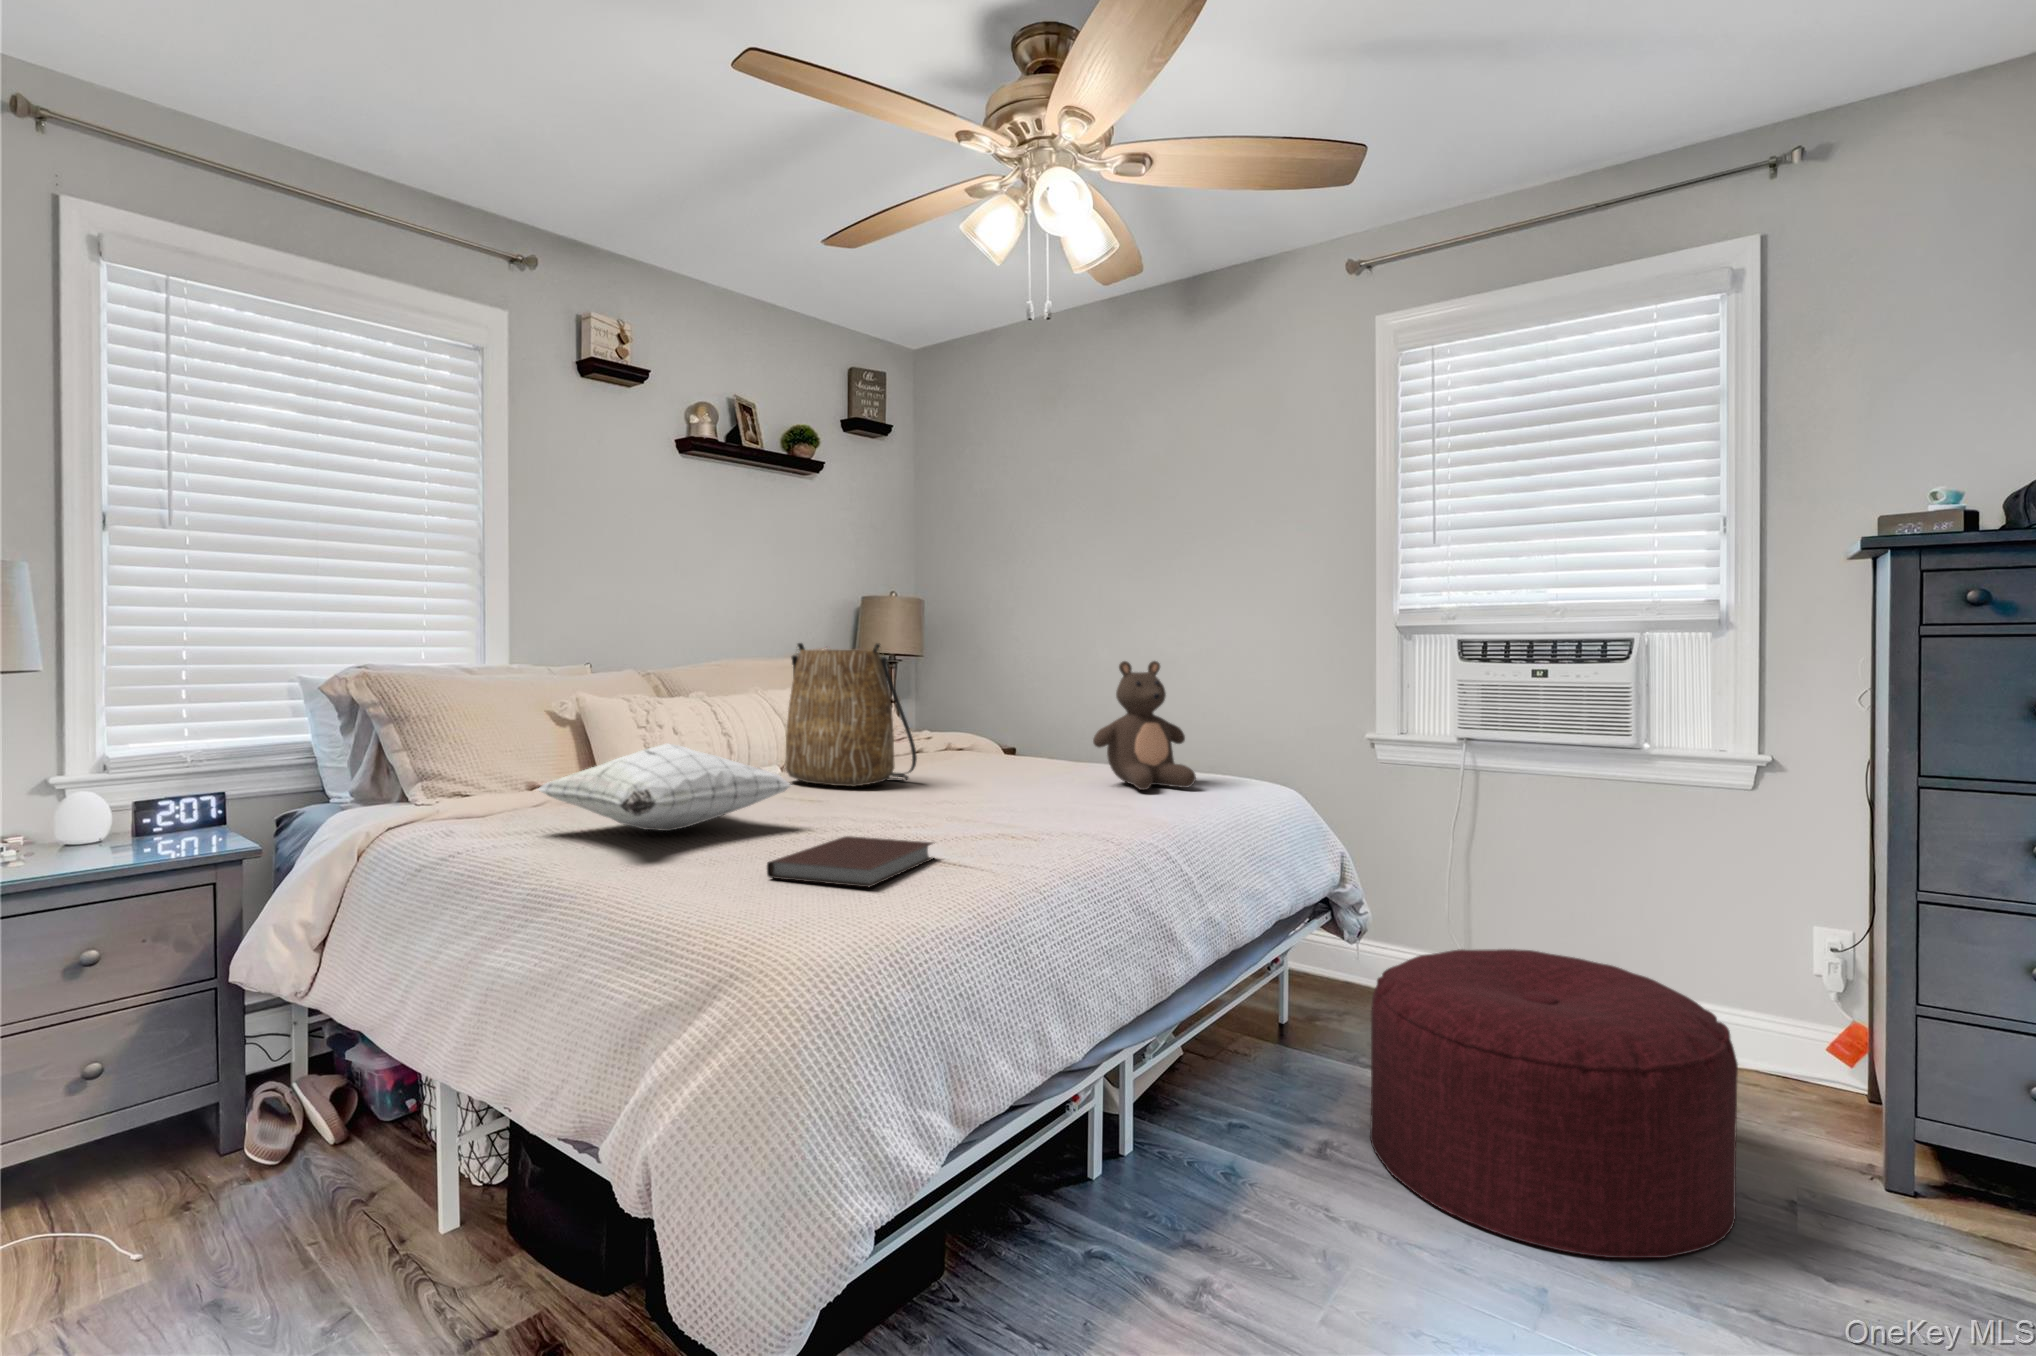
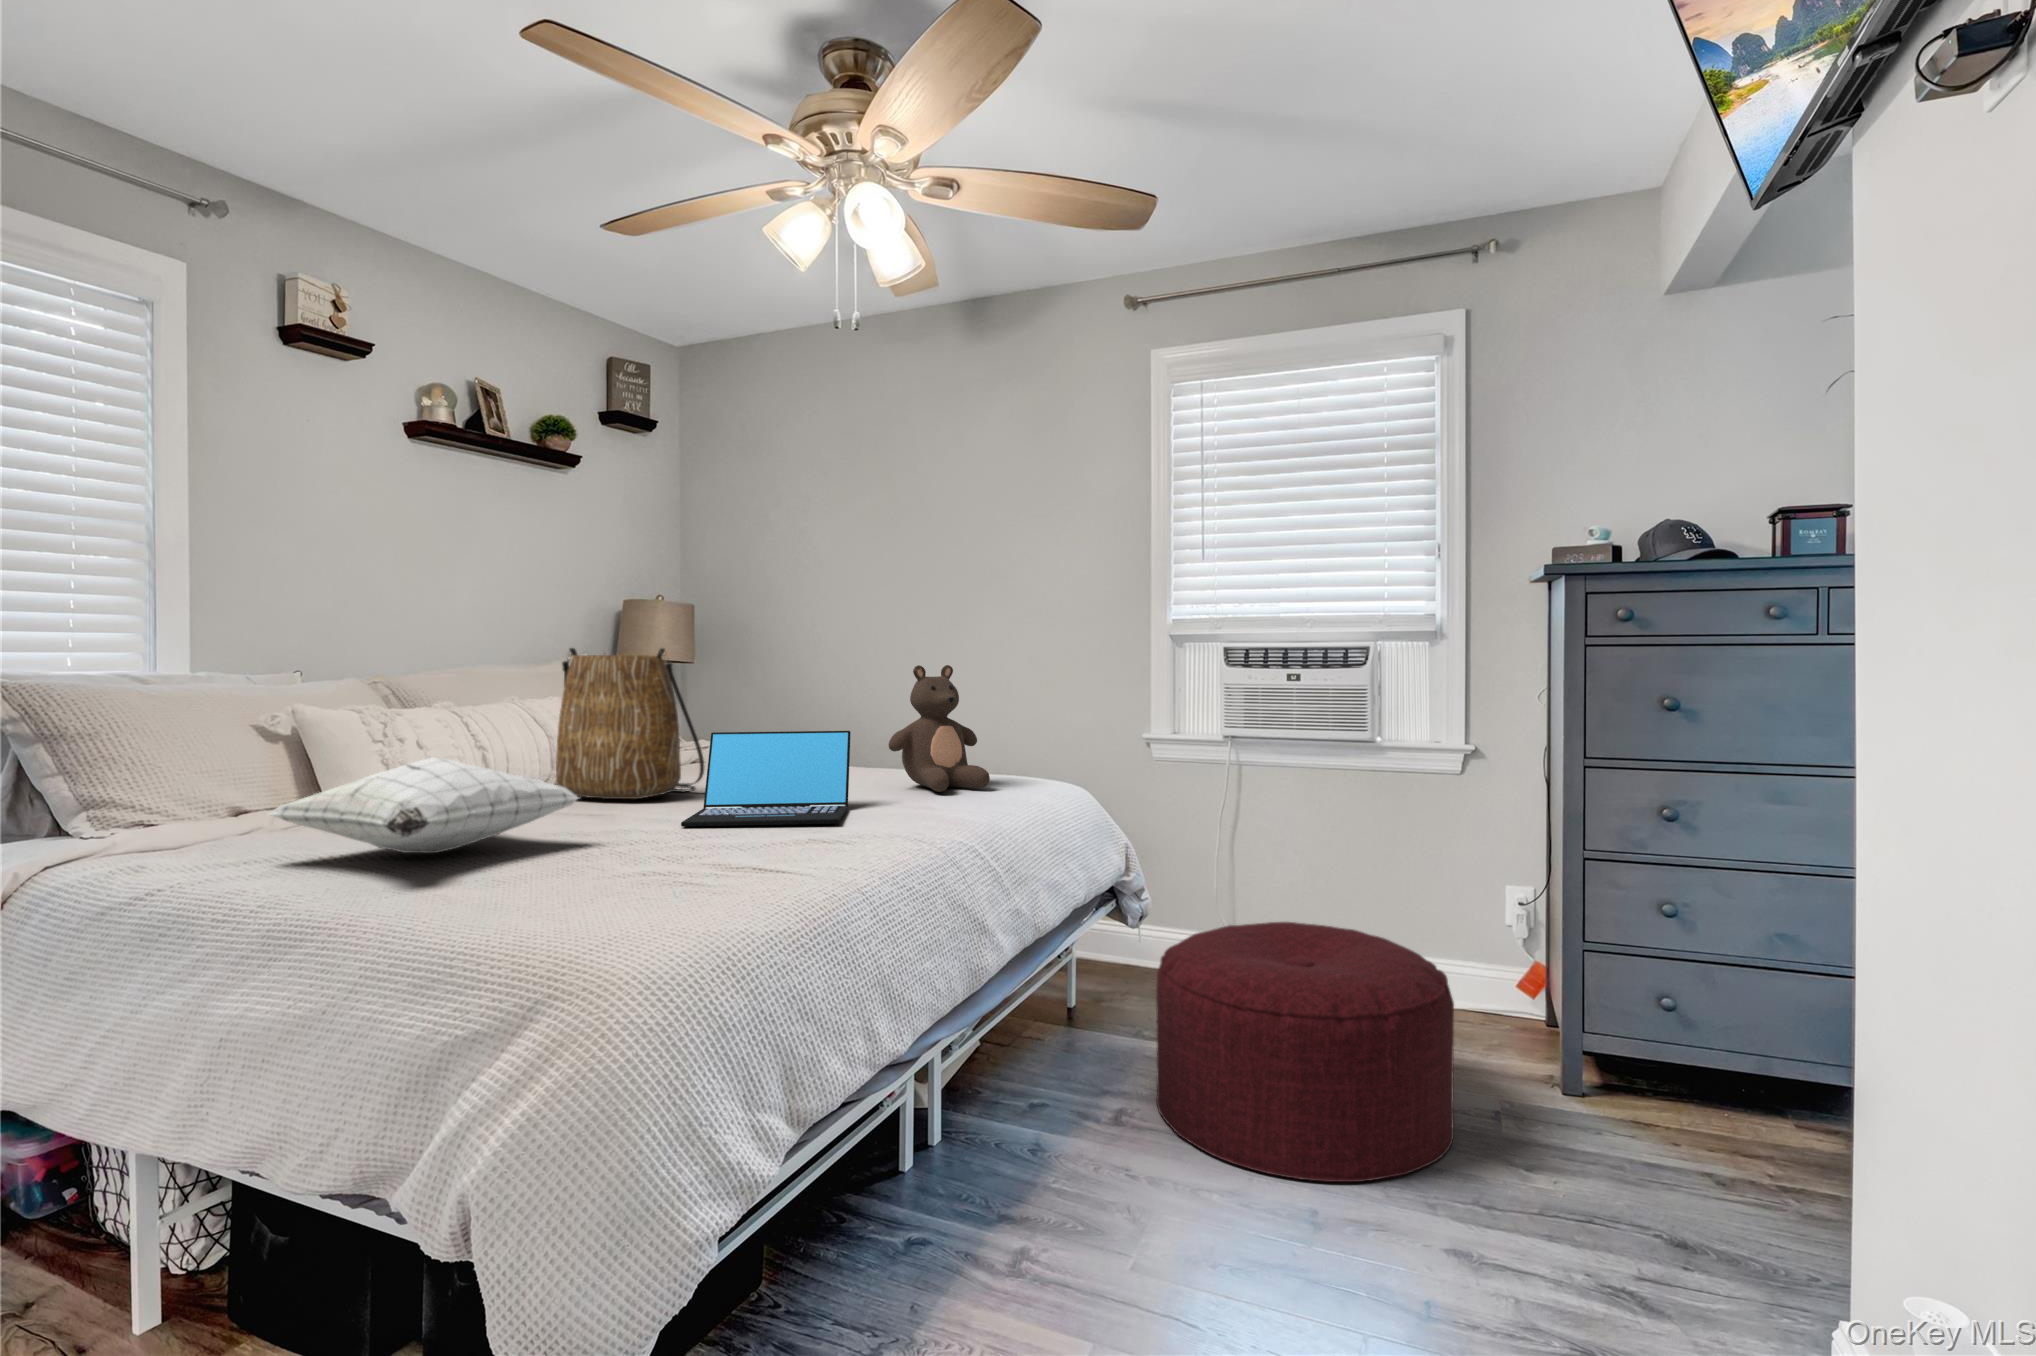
laptop: none [886,725,1052,819] -> present [681,731,851,827]
notebook: present [767,836,933,887] -> none [568,848,748,897]

